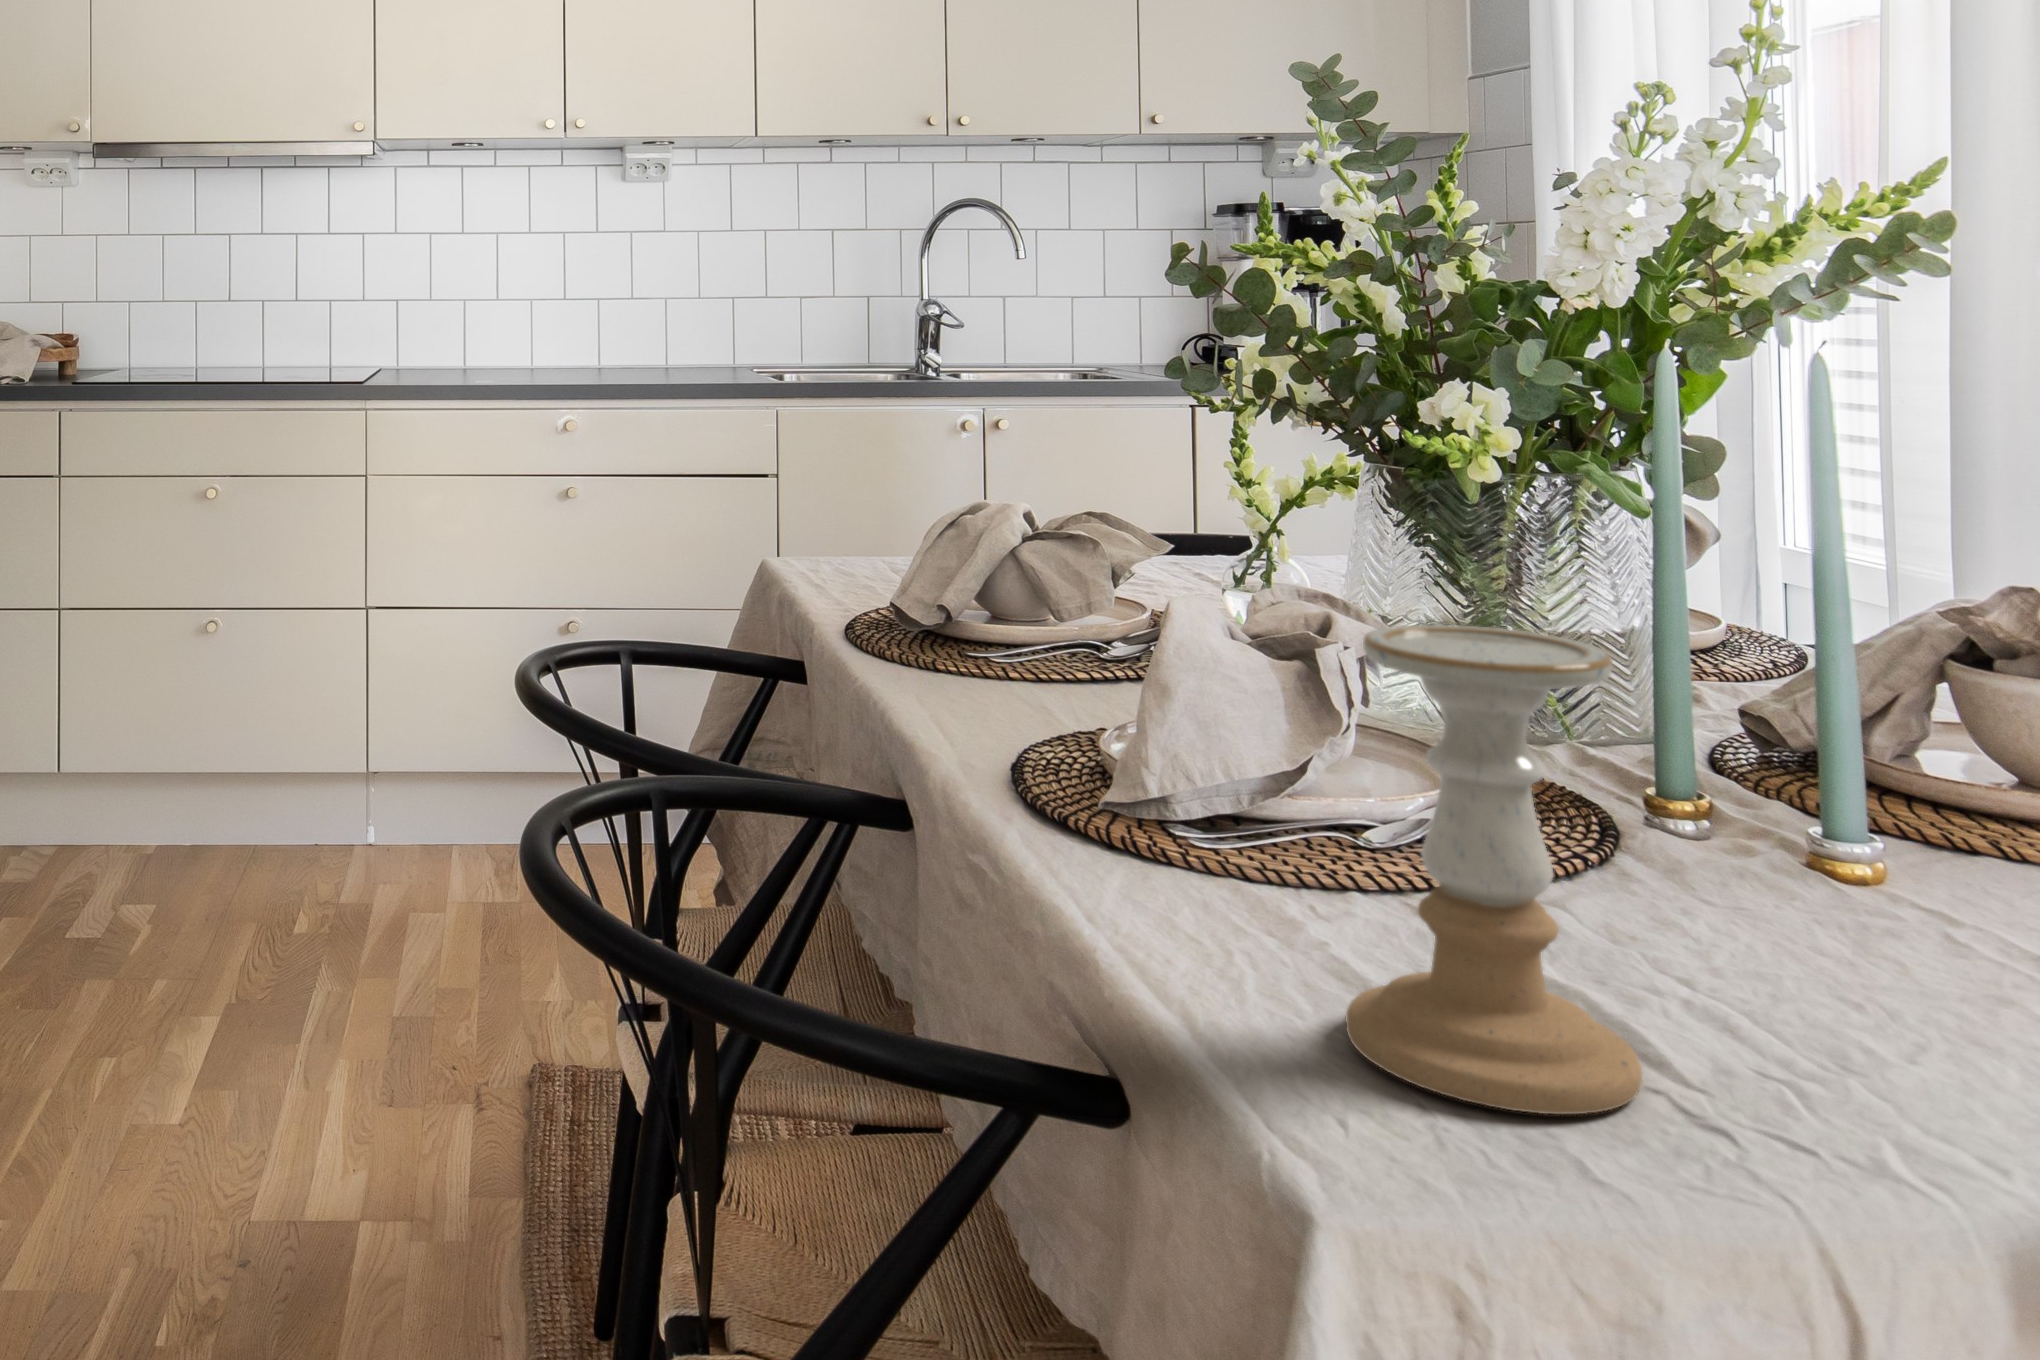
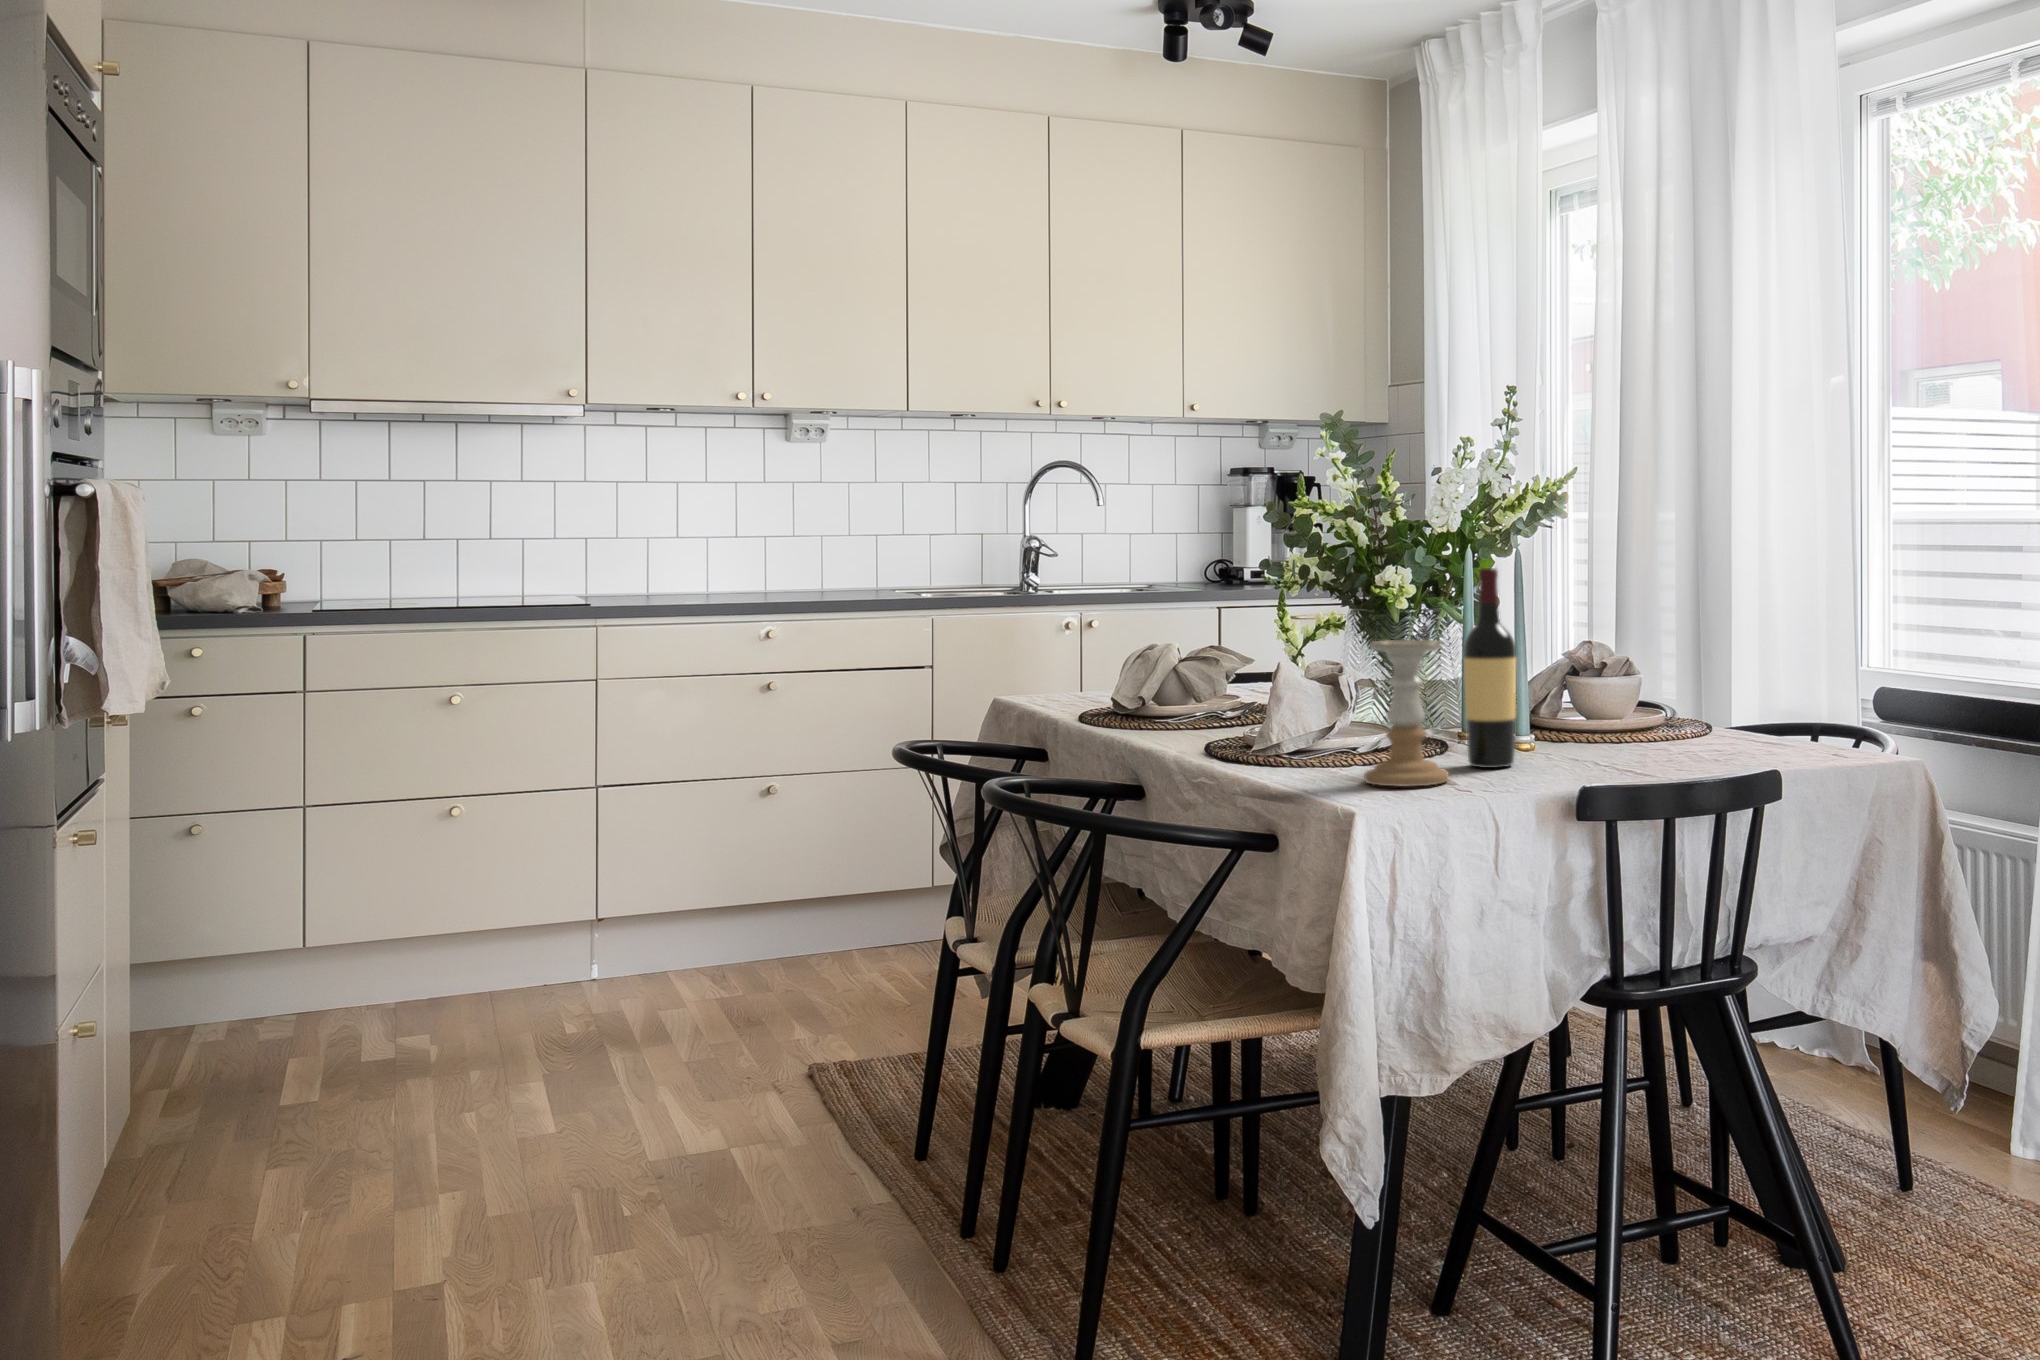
wine bottle: none [1684,421,1878,1029] -> present [1464,568,1516,768]

